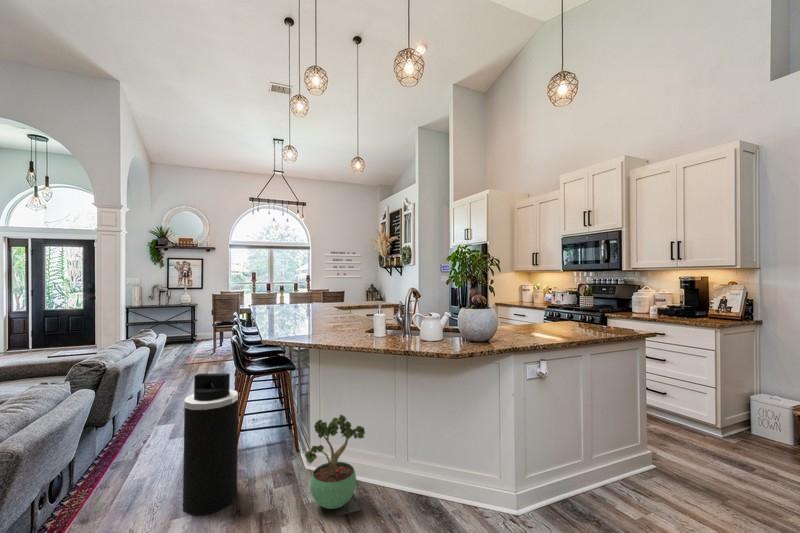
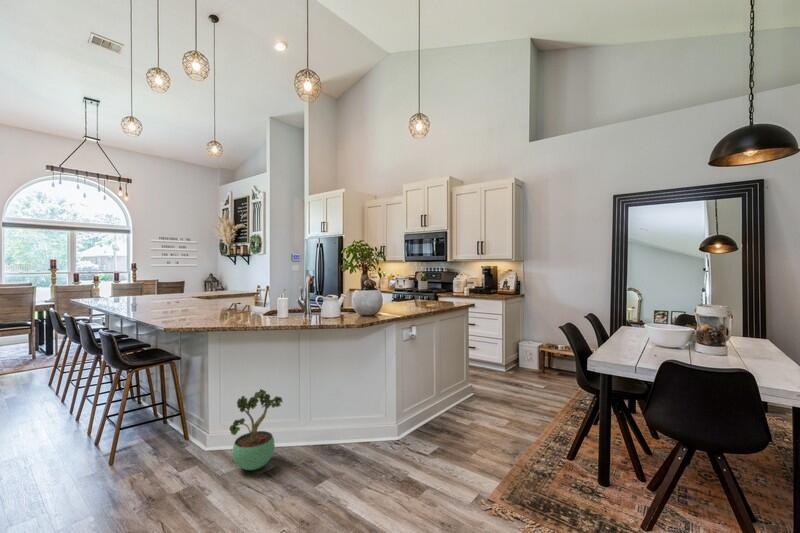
trash can: present [183,373,238,515] -> none [86,367,149,511]

